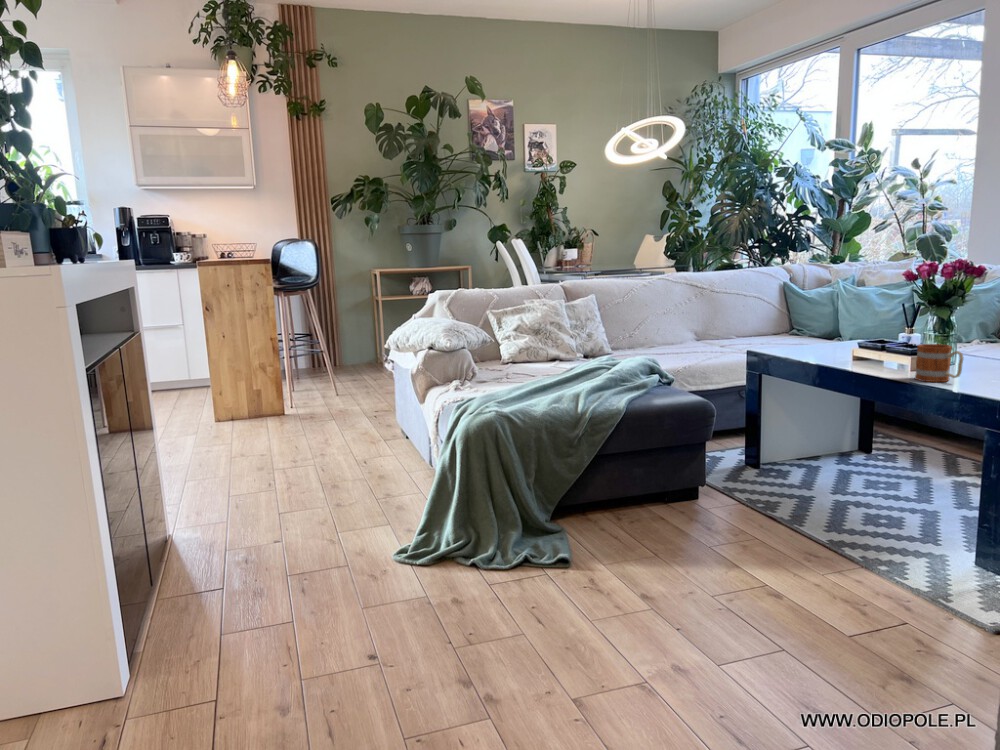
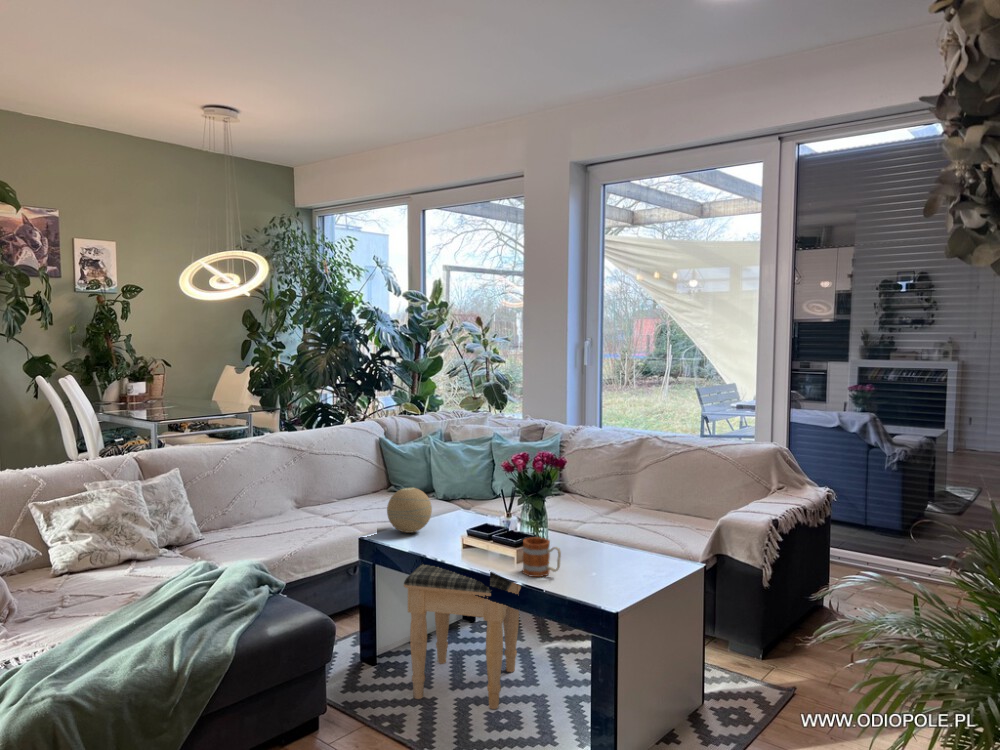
decorative orb: none [777,307,825,351] -> present [387,487,432,533]
footstool: none [784,366,927,515] -> present [404,564,521,709]

